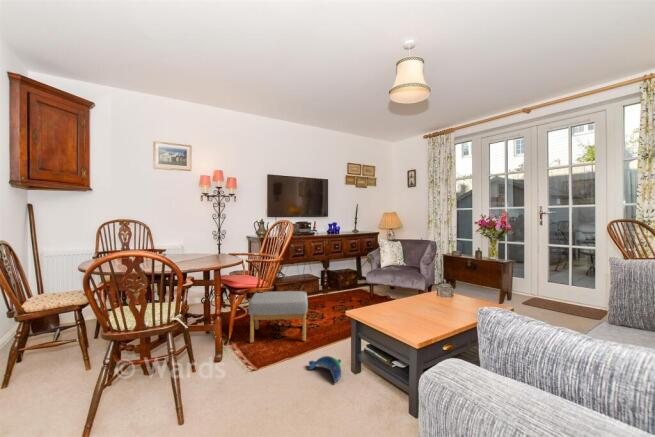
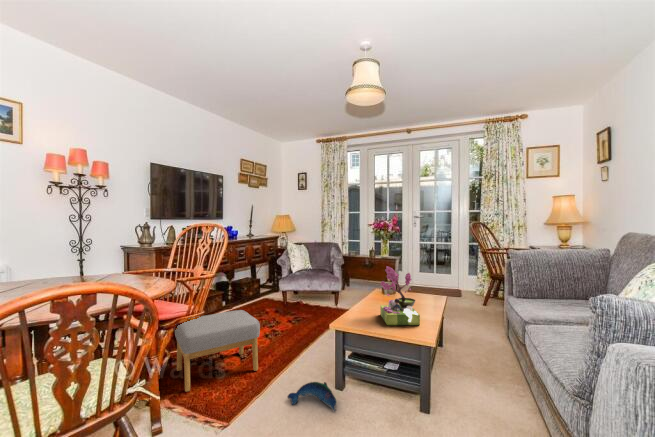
flower arrangement: none [399,262,439,325] -> present [380,267,420,325]

